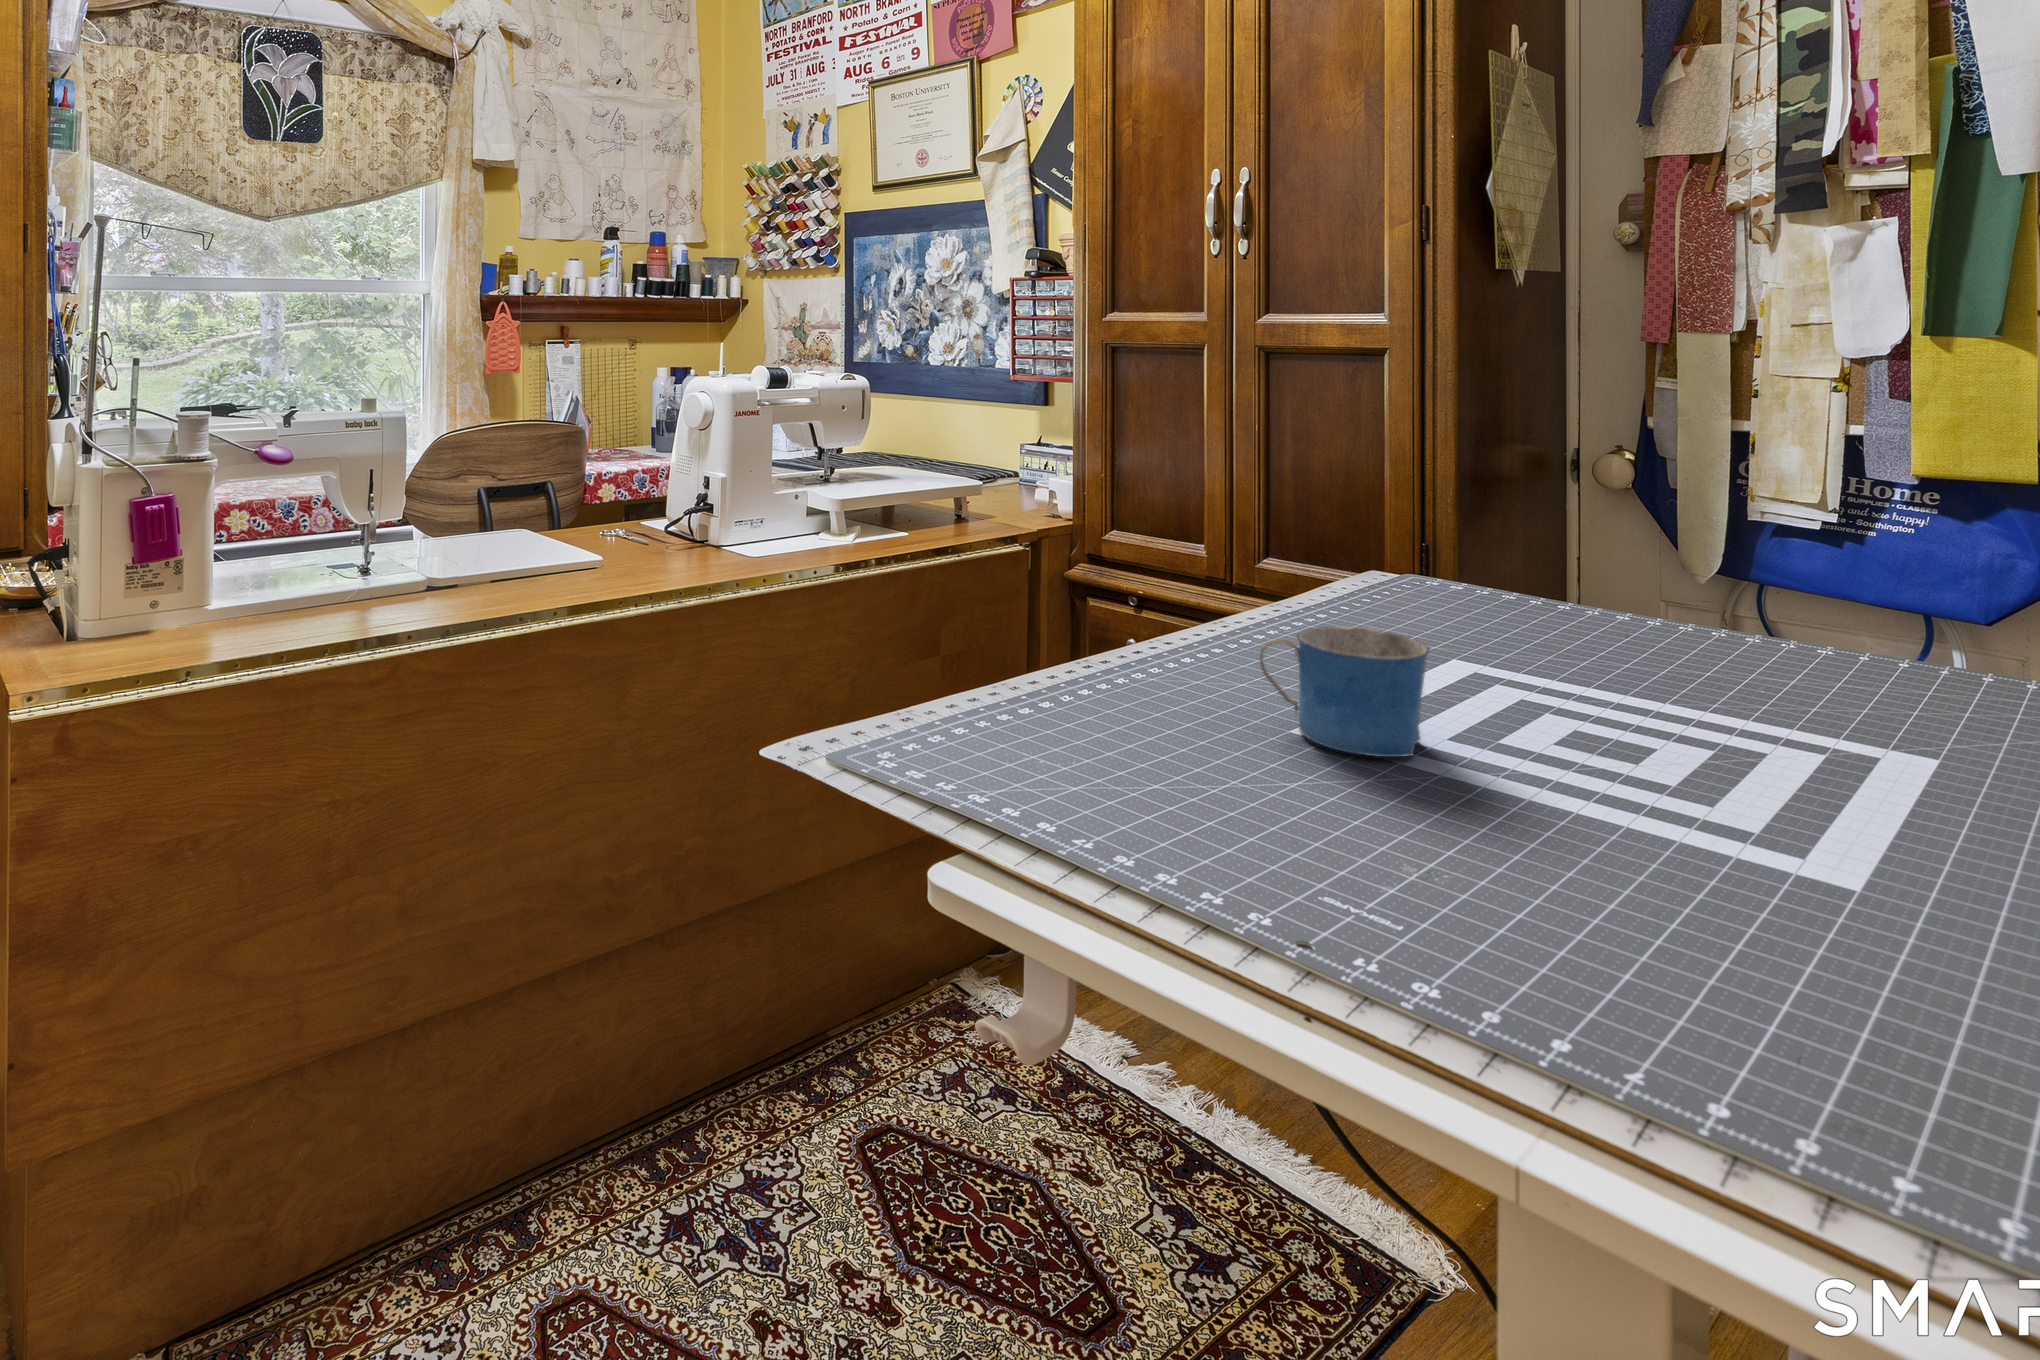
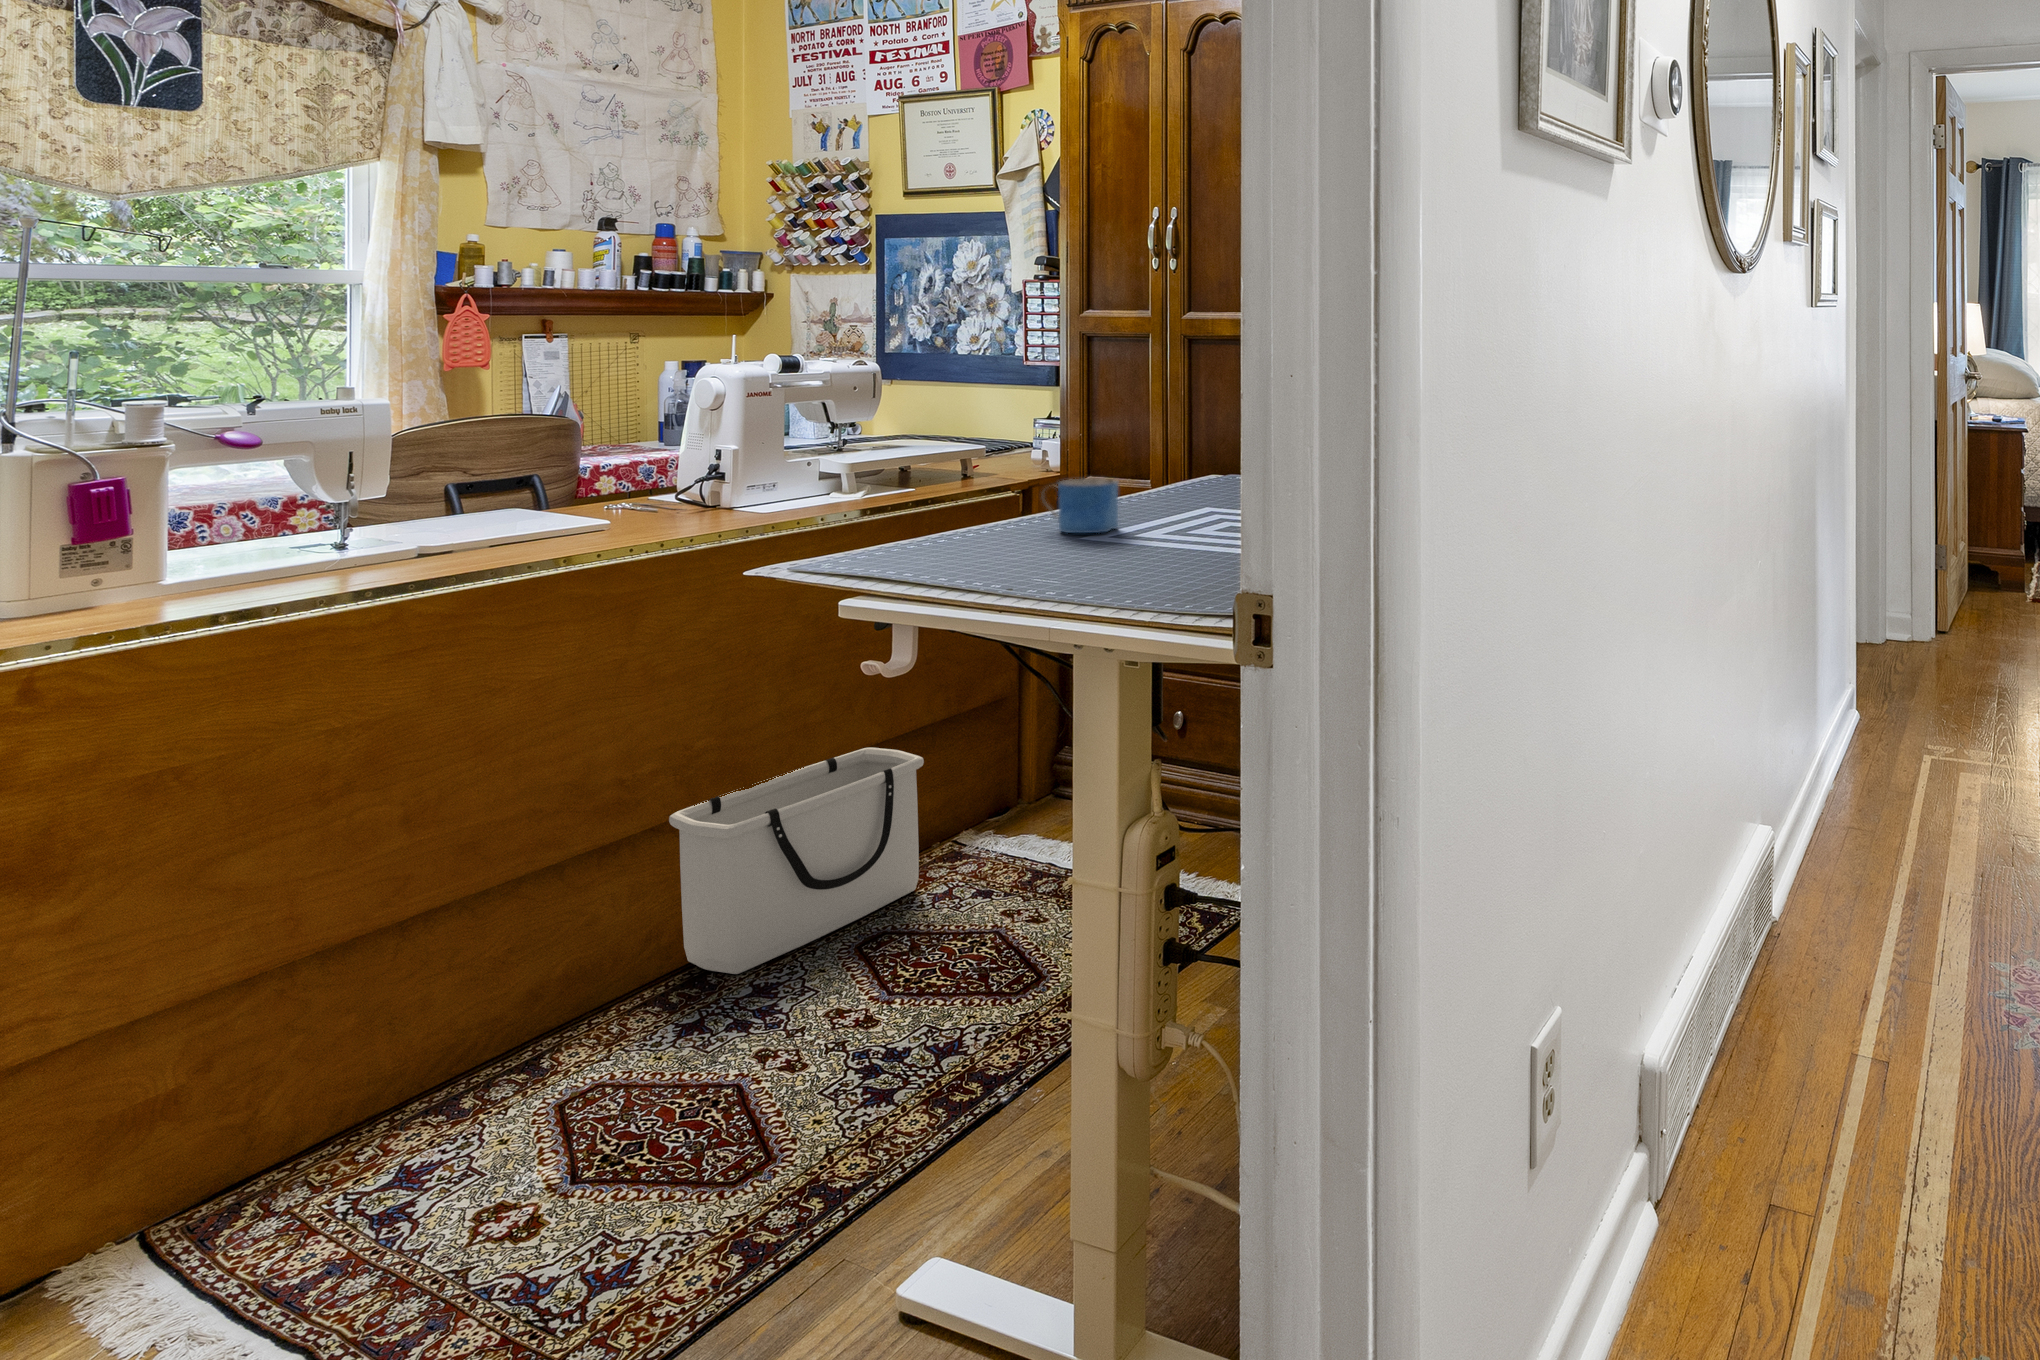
storage bin: none [645,881,935,1218] -> present [669,747,924,974]

